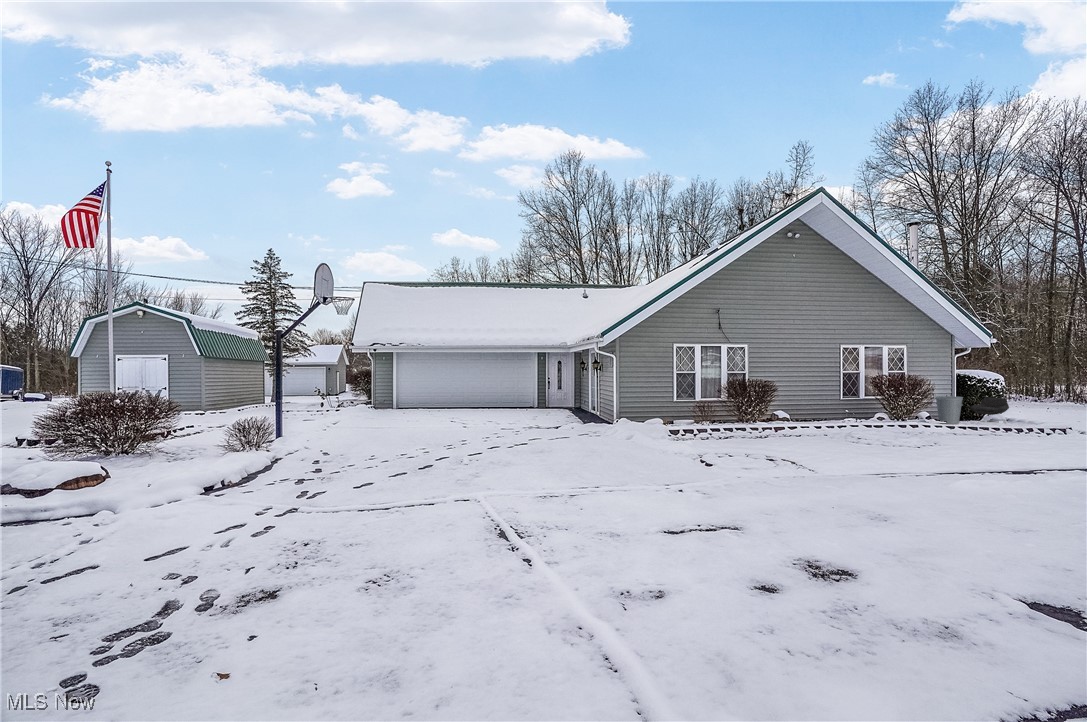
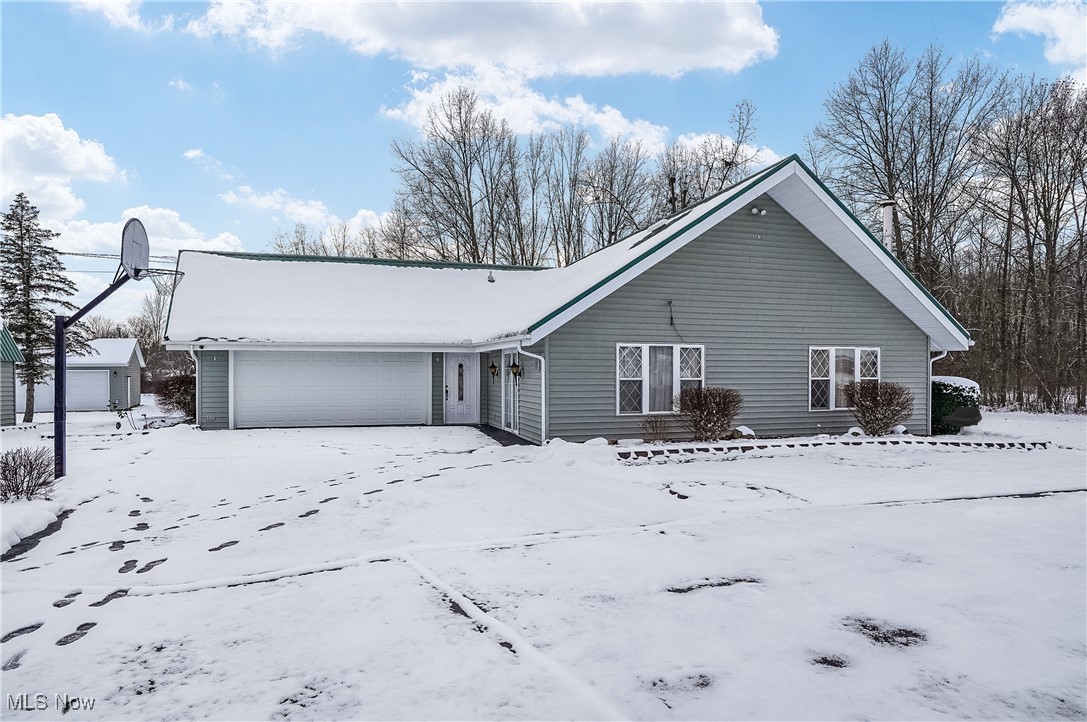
trash can: present [935,395,963,424] -> none [908,404,939,439]

